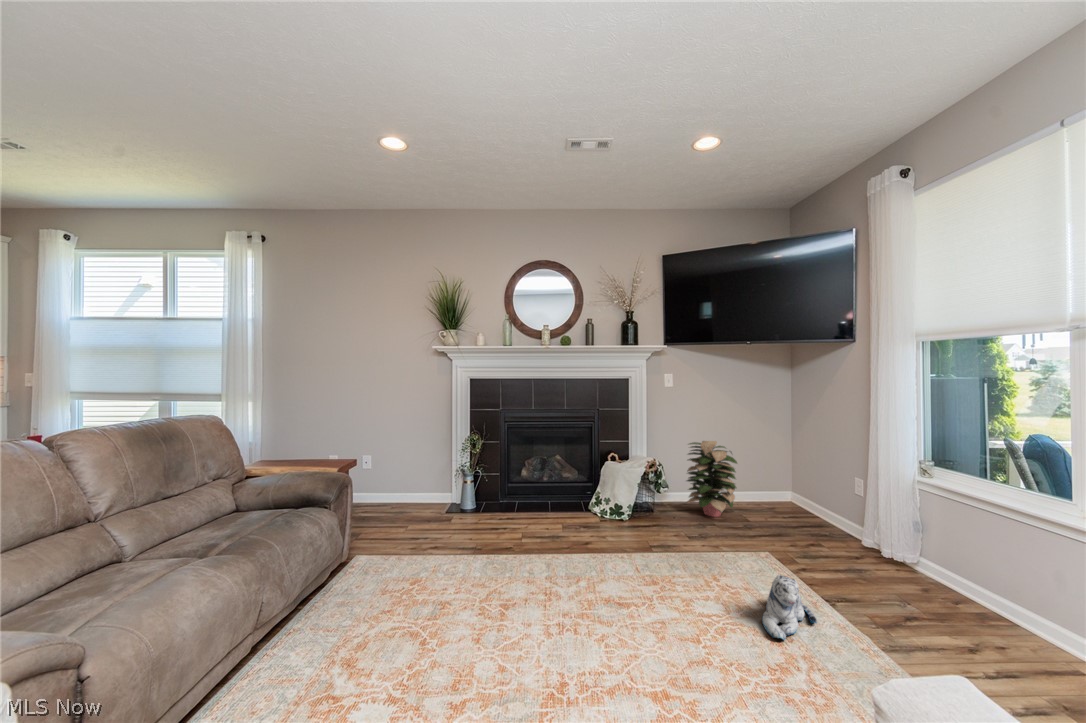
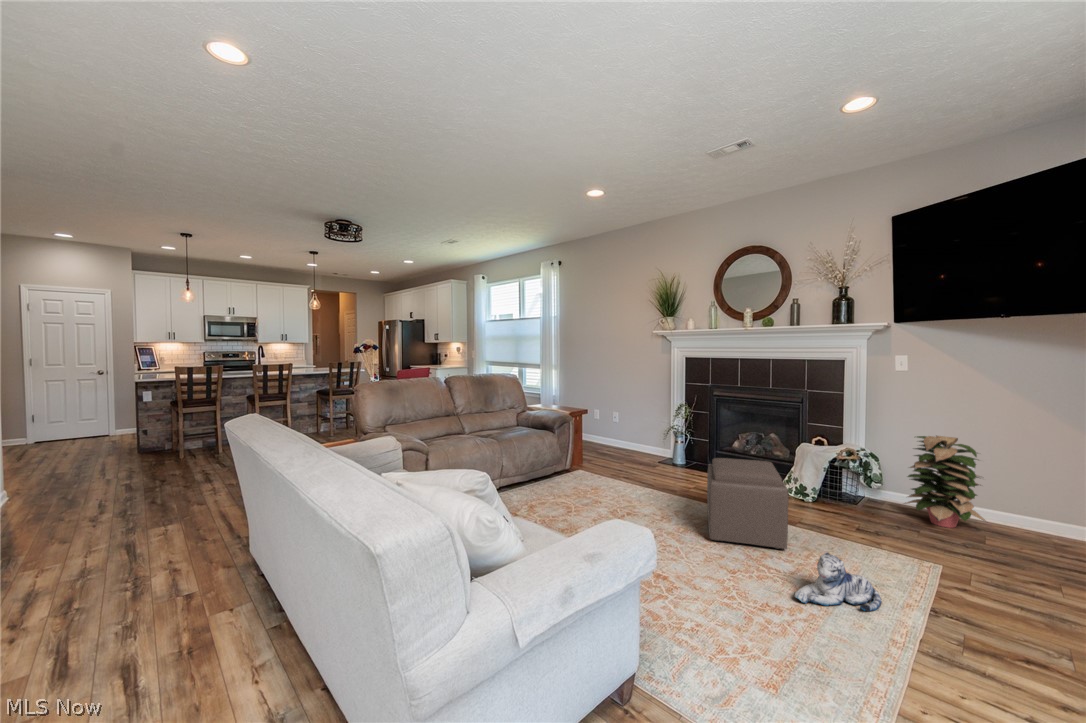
ottoman: none [583,488,692,599] -> present [707,458,789,549]

